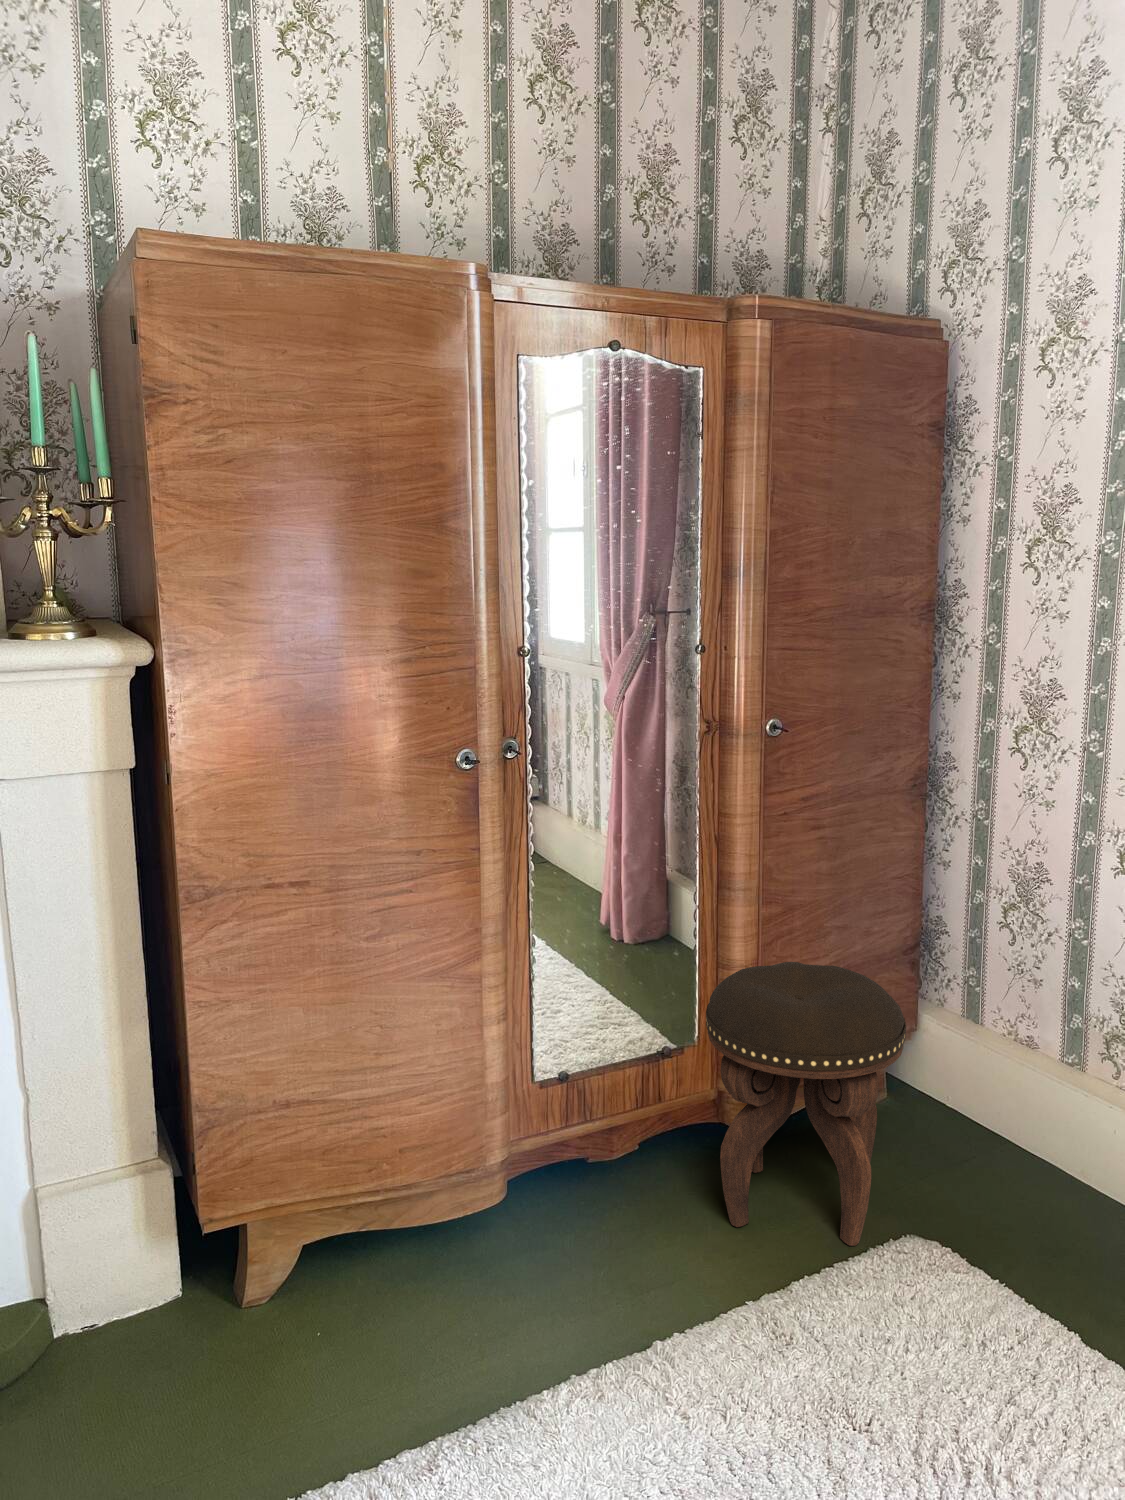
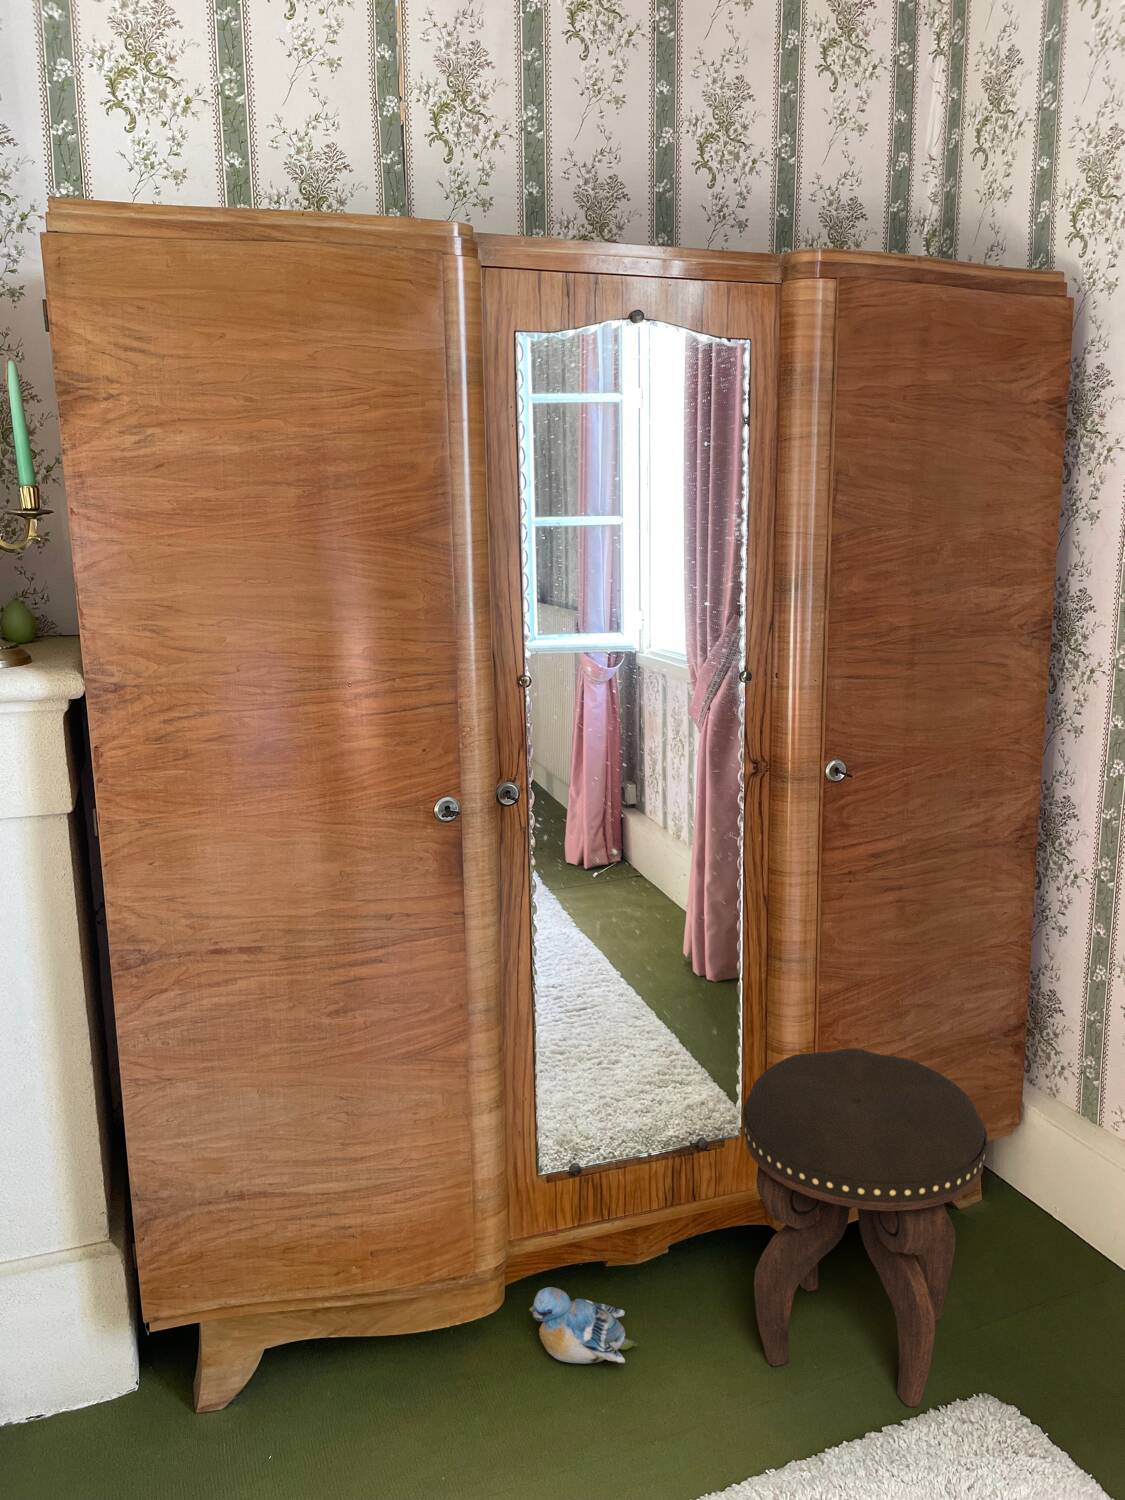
plush toy: none [530,1175,622,1238] -> present [529,1287,637,1364]

